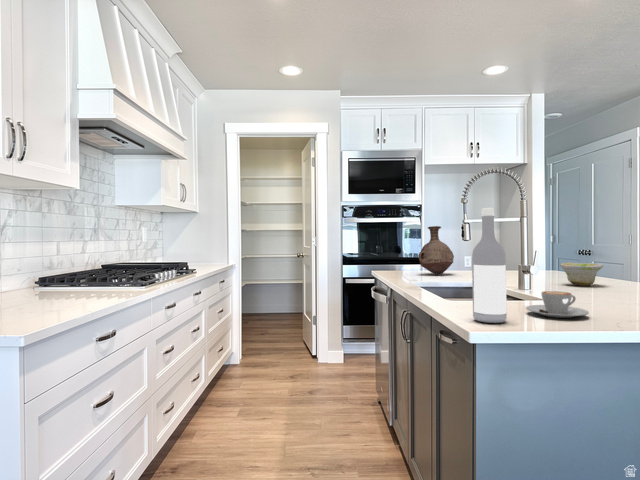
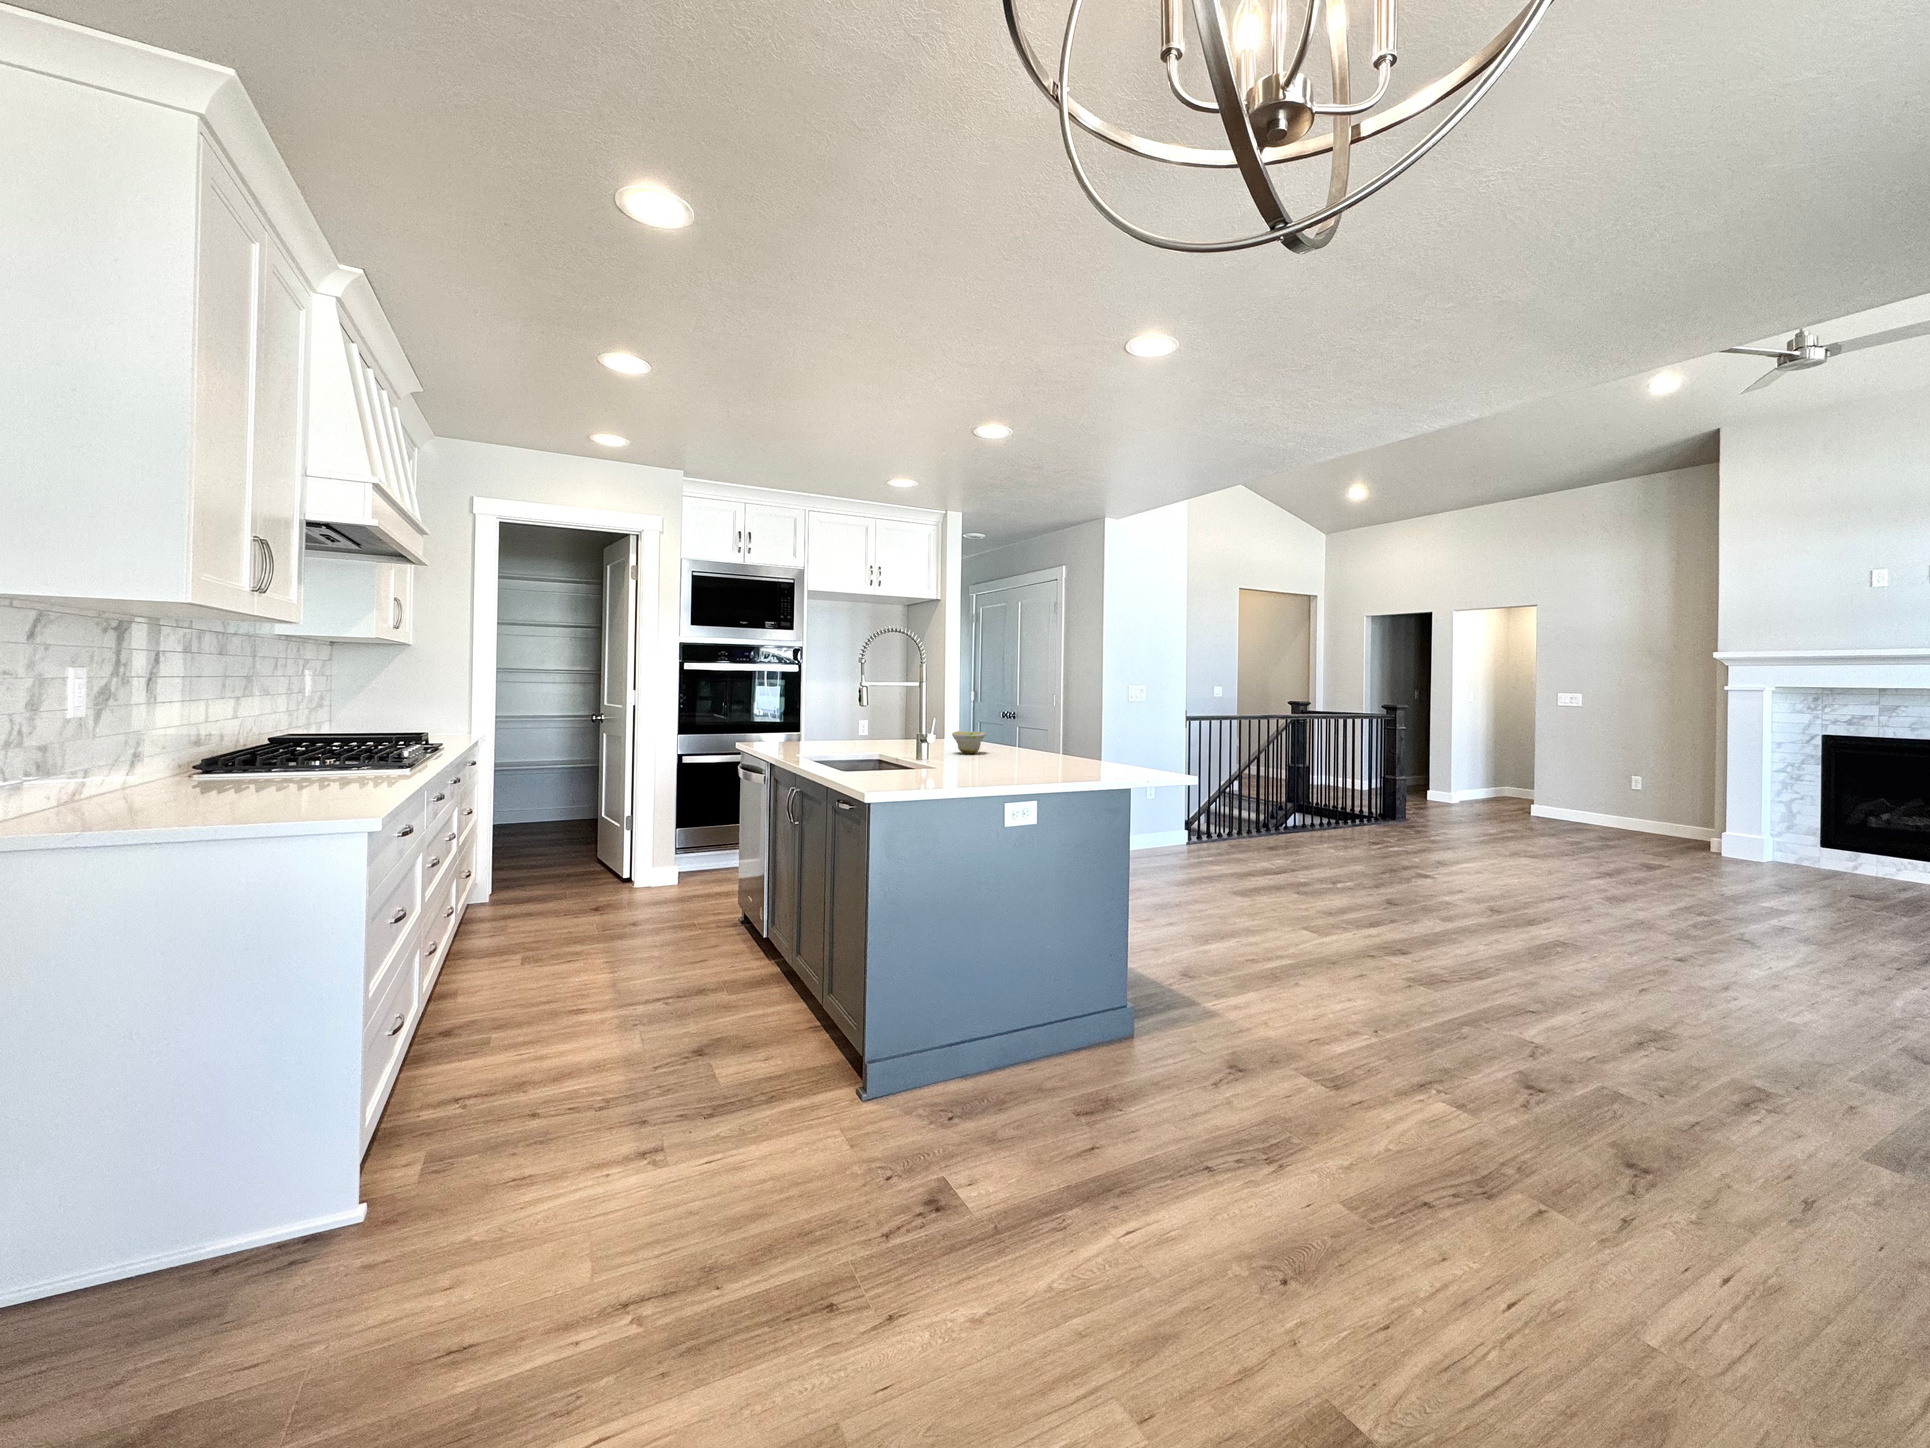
wine bottle: present [472,208,507,323] -> none [871,694,895,783]
vase: present [418,226,454,275] -> none [807,687,849,746]
coffee cup: present [526,291,589,318] -> none [911,758,953,777]

